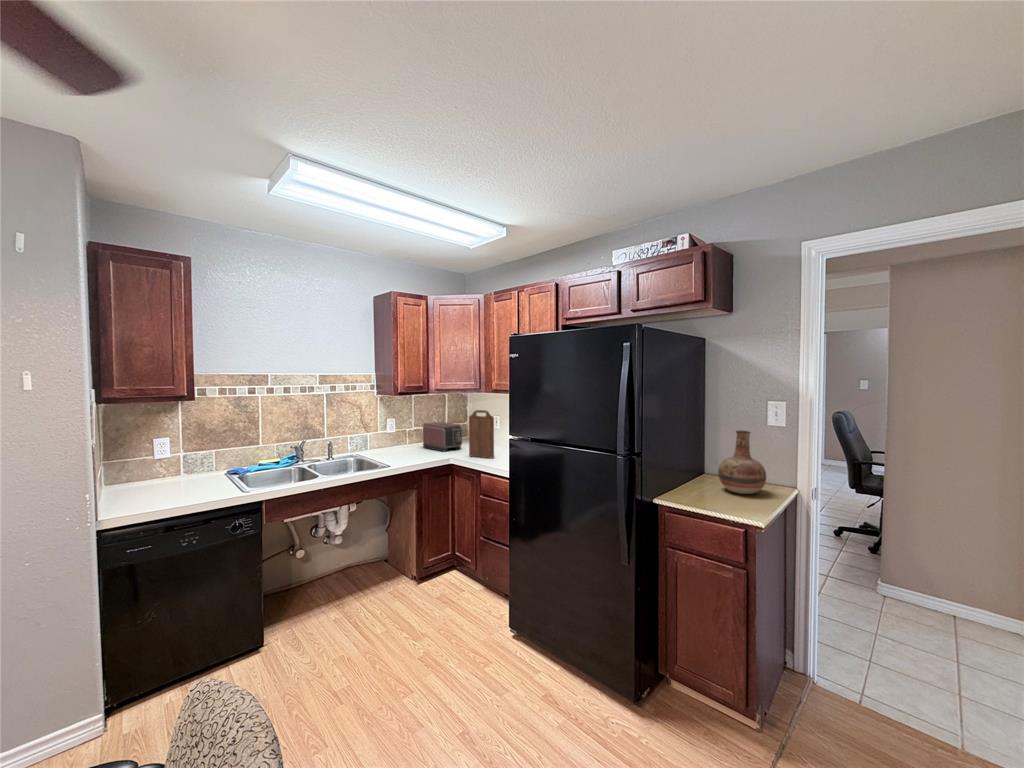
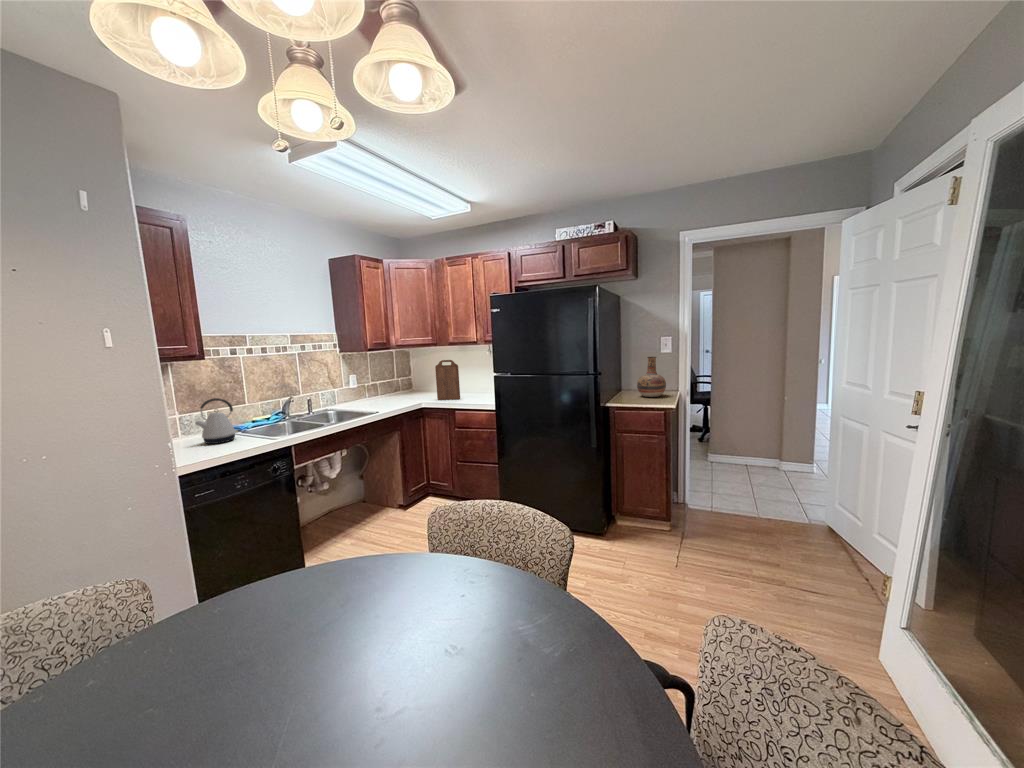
toaster: present [423,422,462,451] -> none [382,375,422,400]
kettle: none [169,442,216,491] -> present [195,398,238,444]

